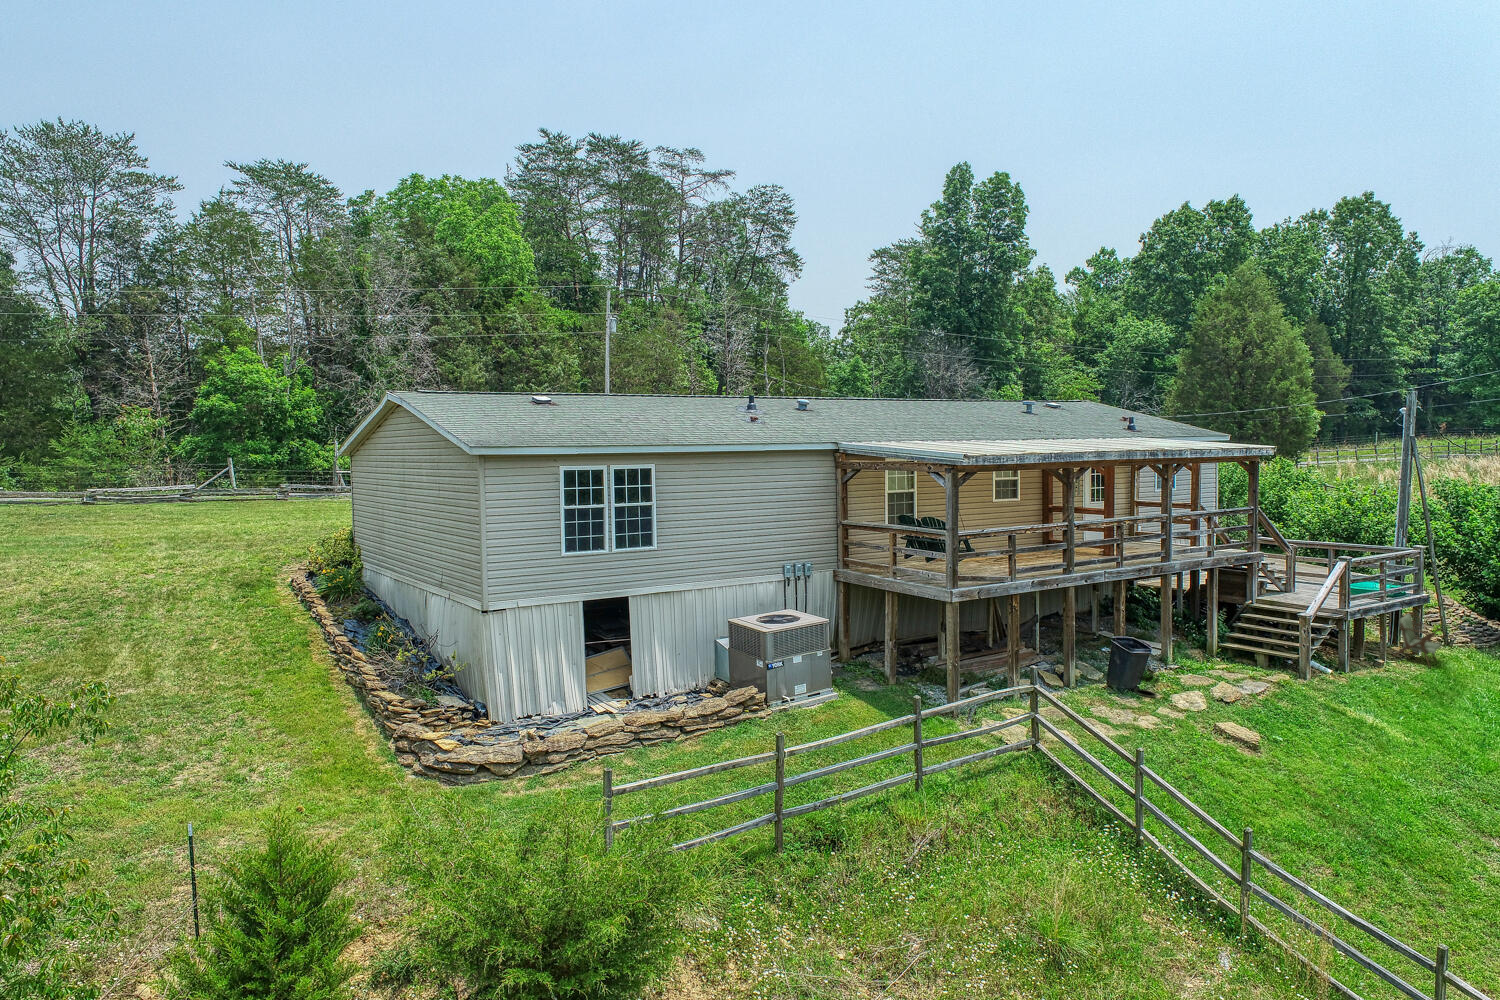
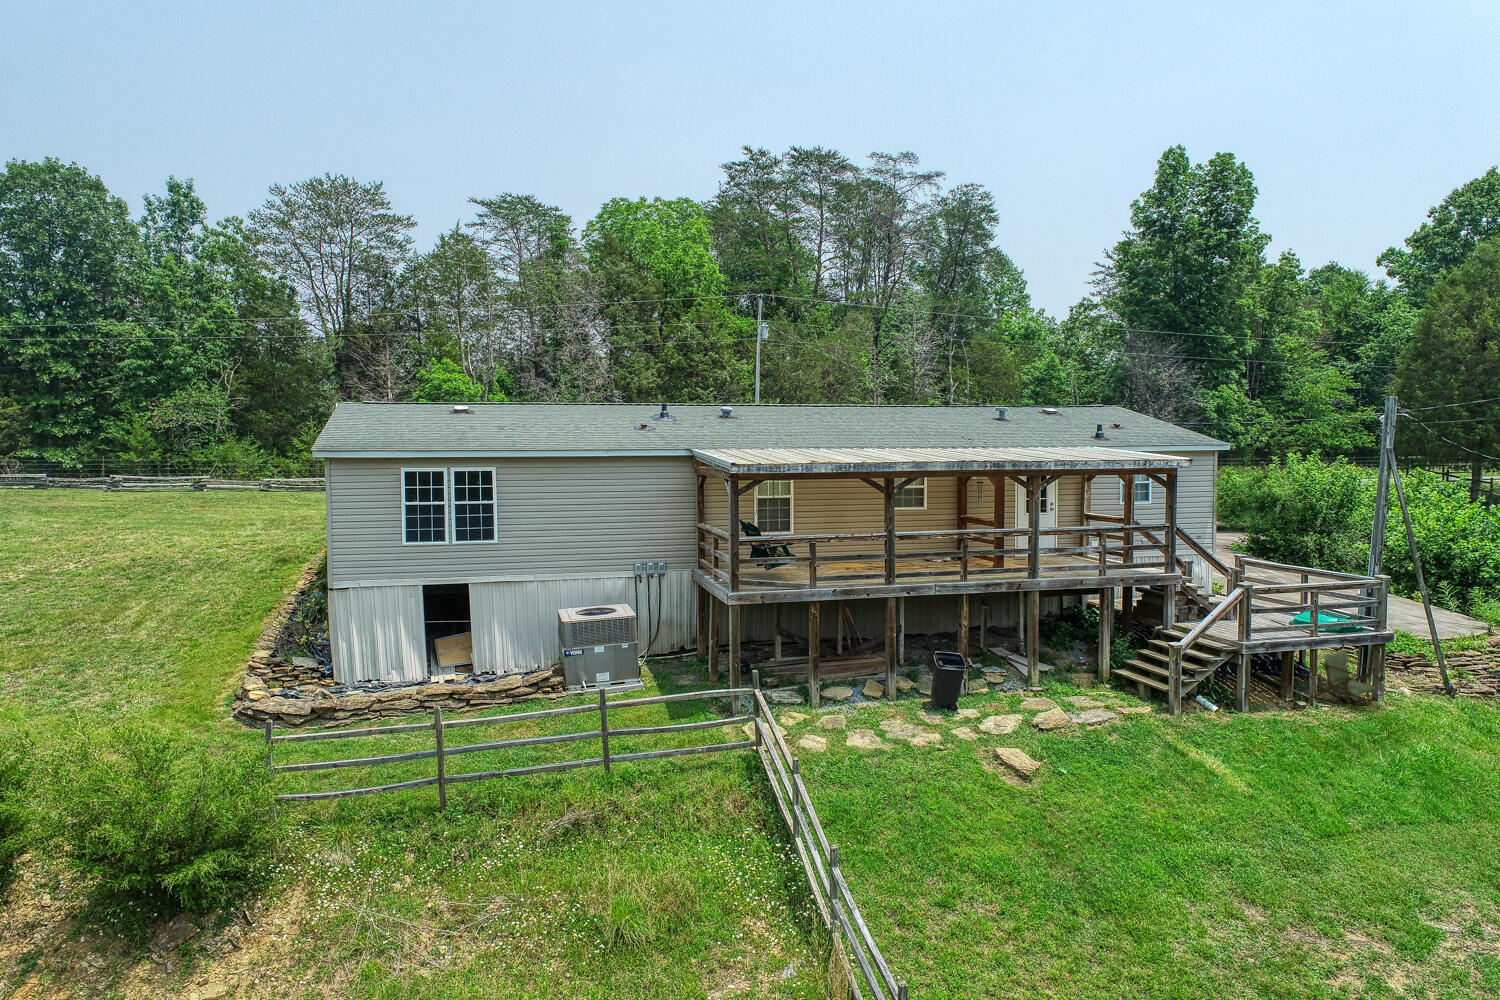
potted tree: present [1135,663,1159,697] -> none [945,675,970,713]

